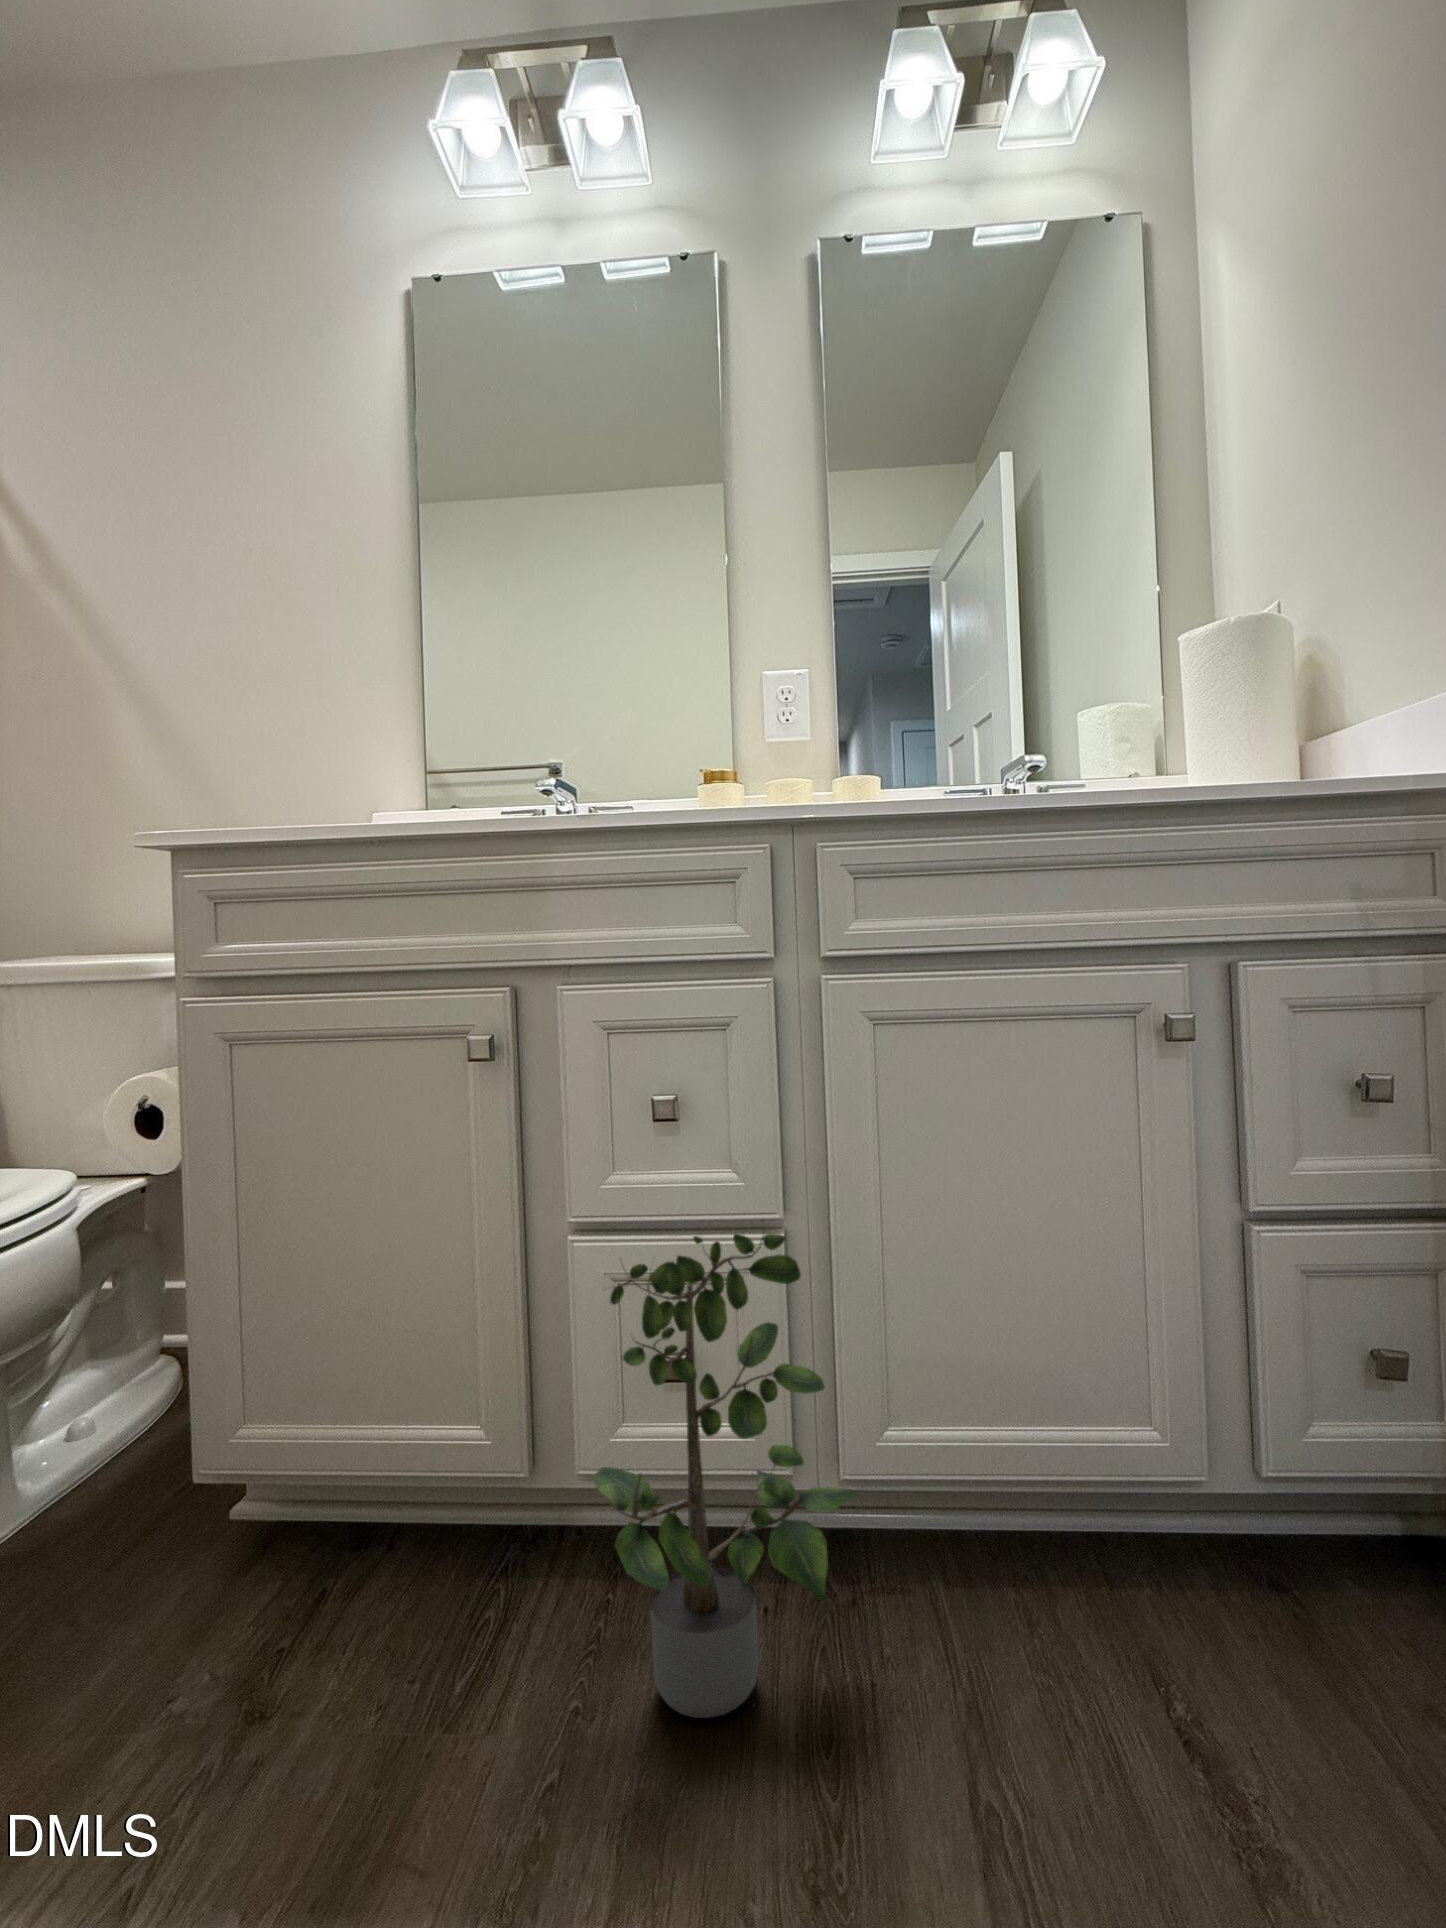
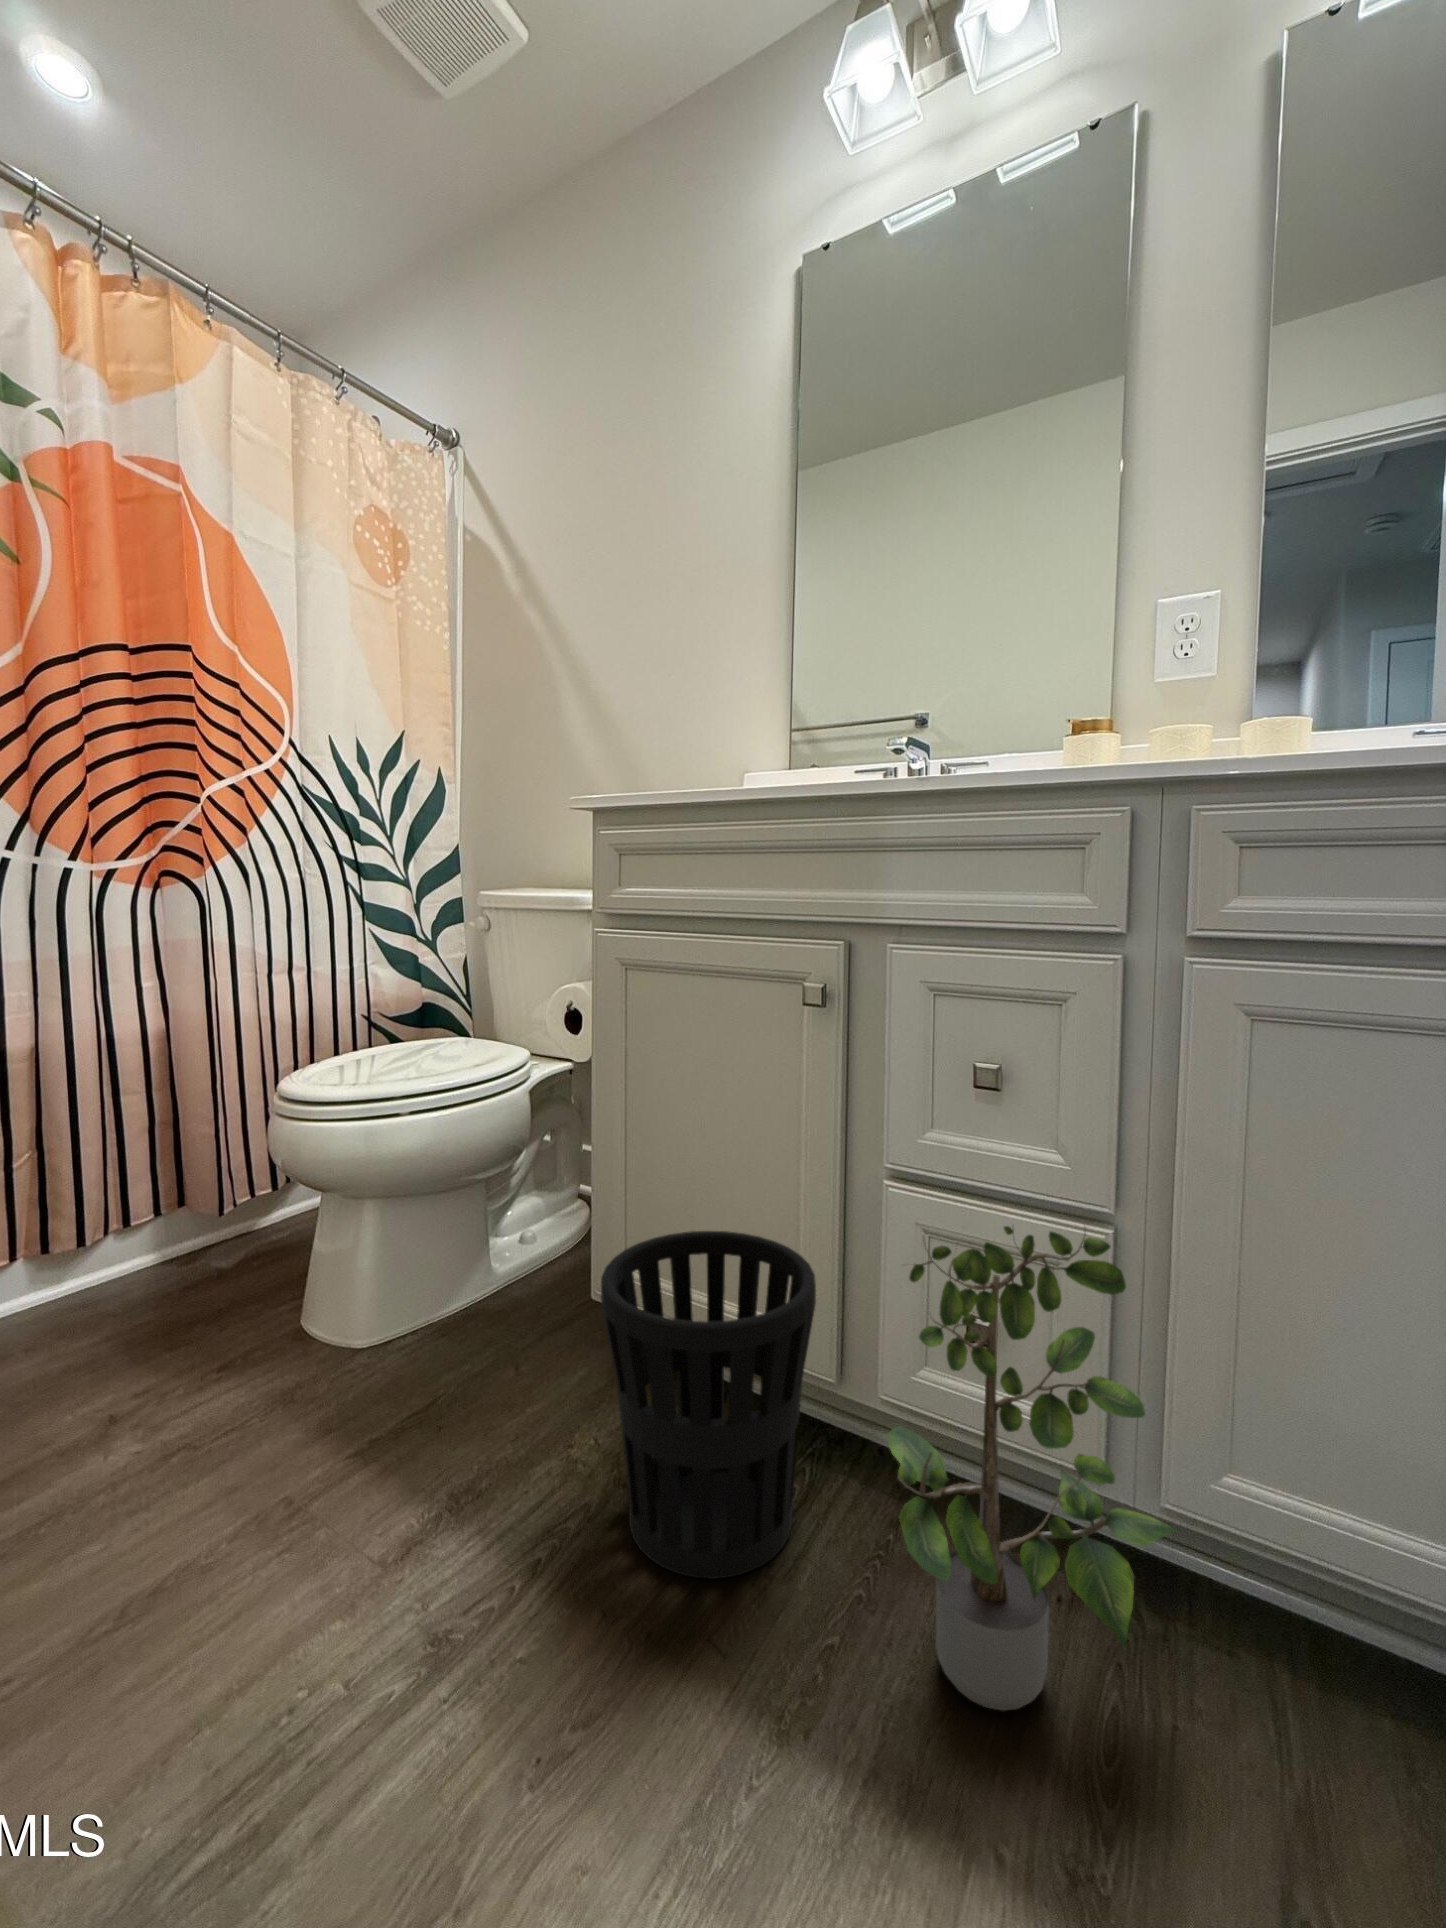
wastebasket: none [250,1319,505,1714] -> present [601,1231,816,1579]

